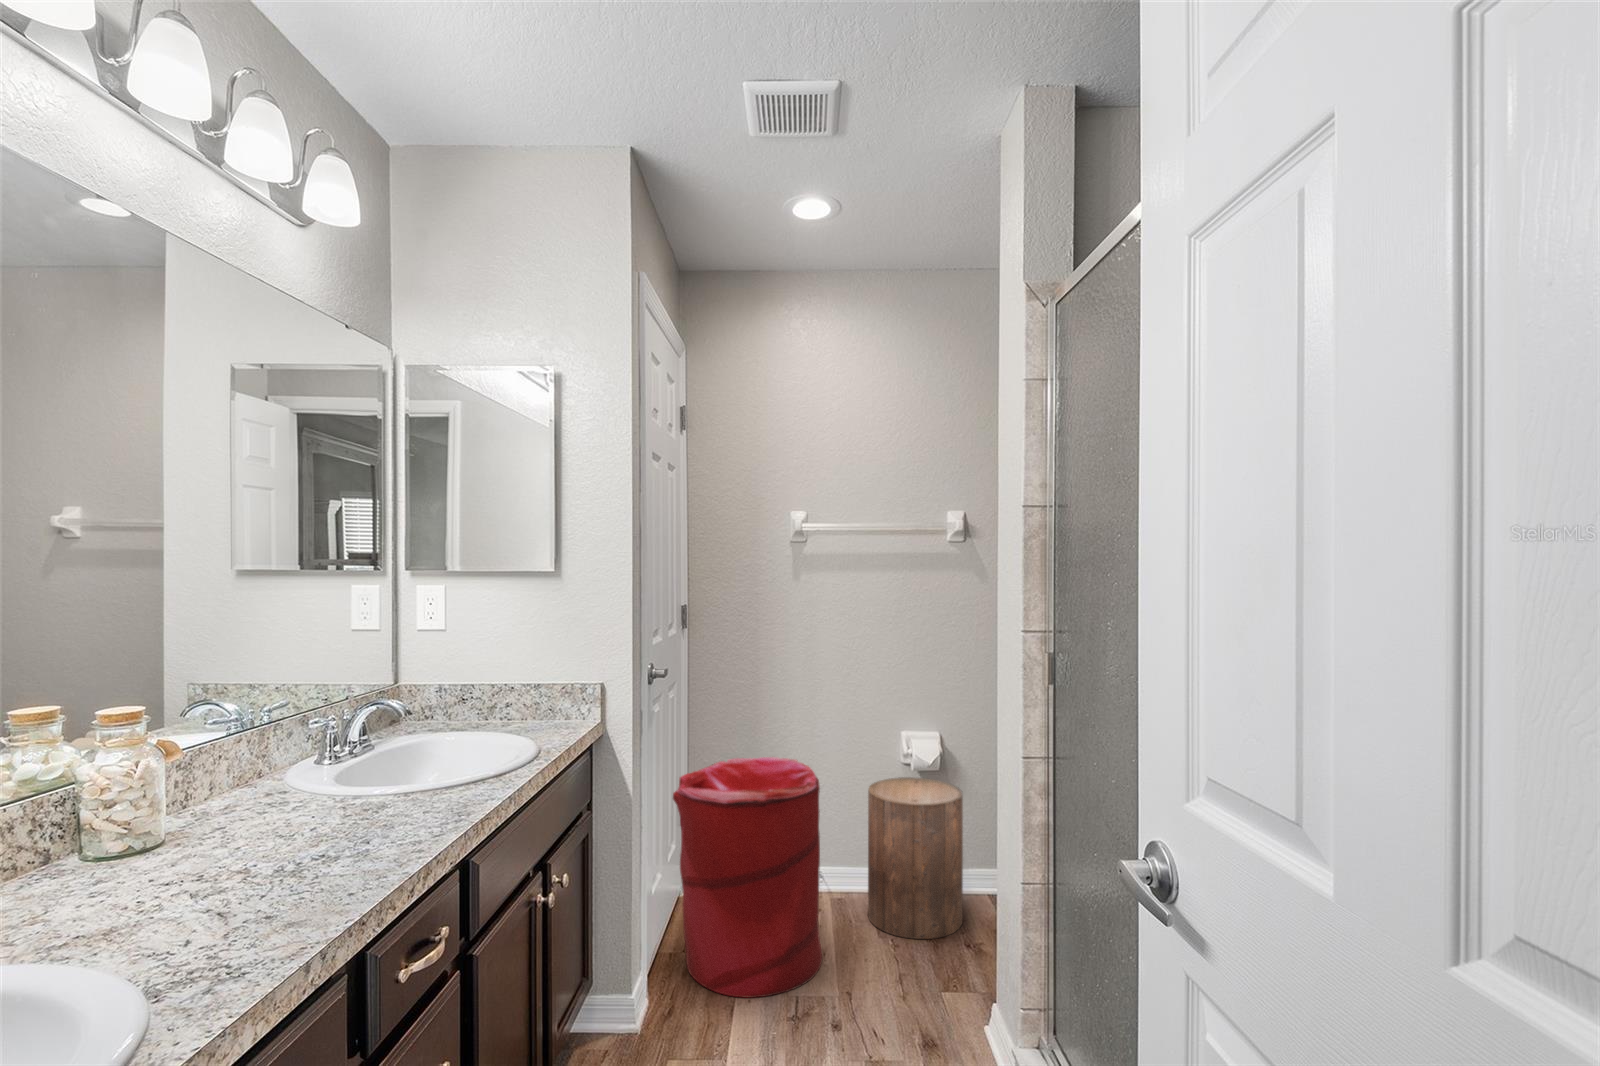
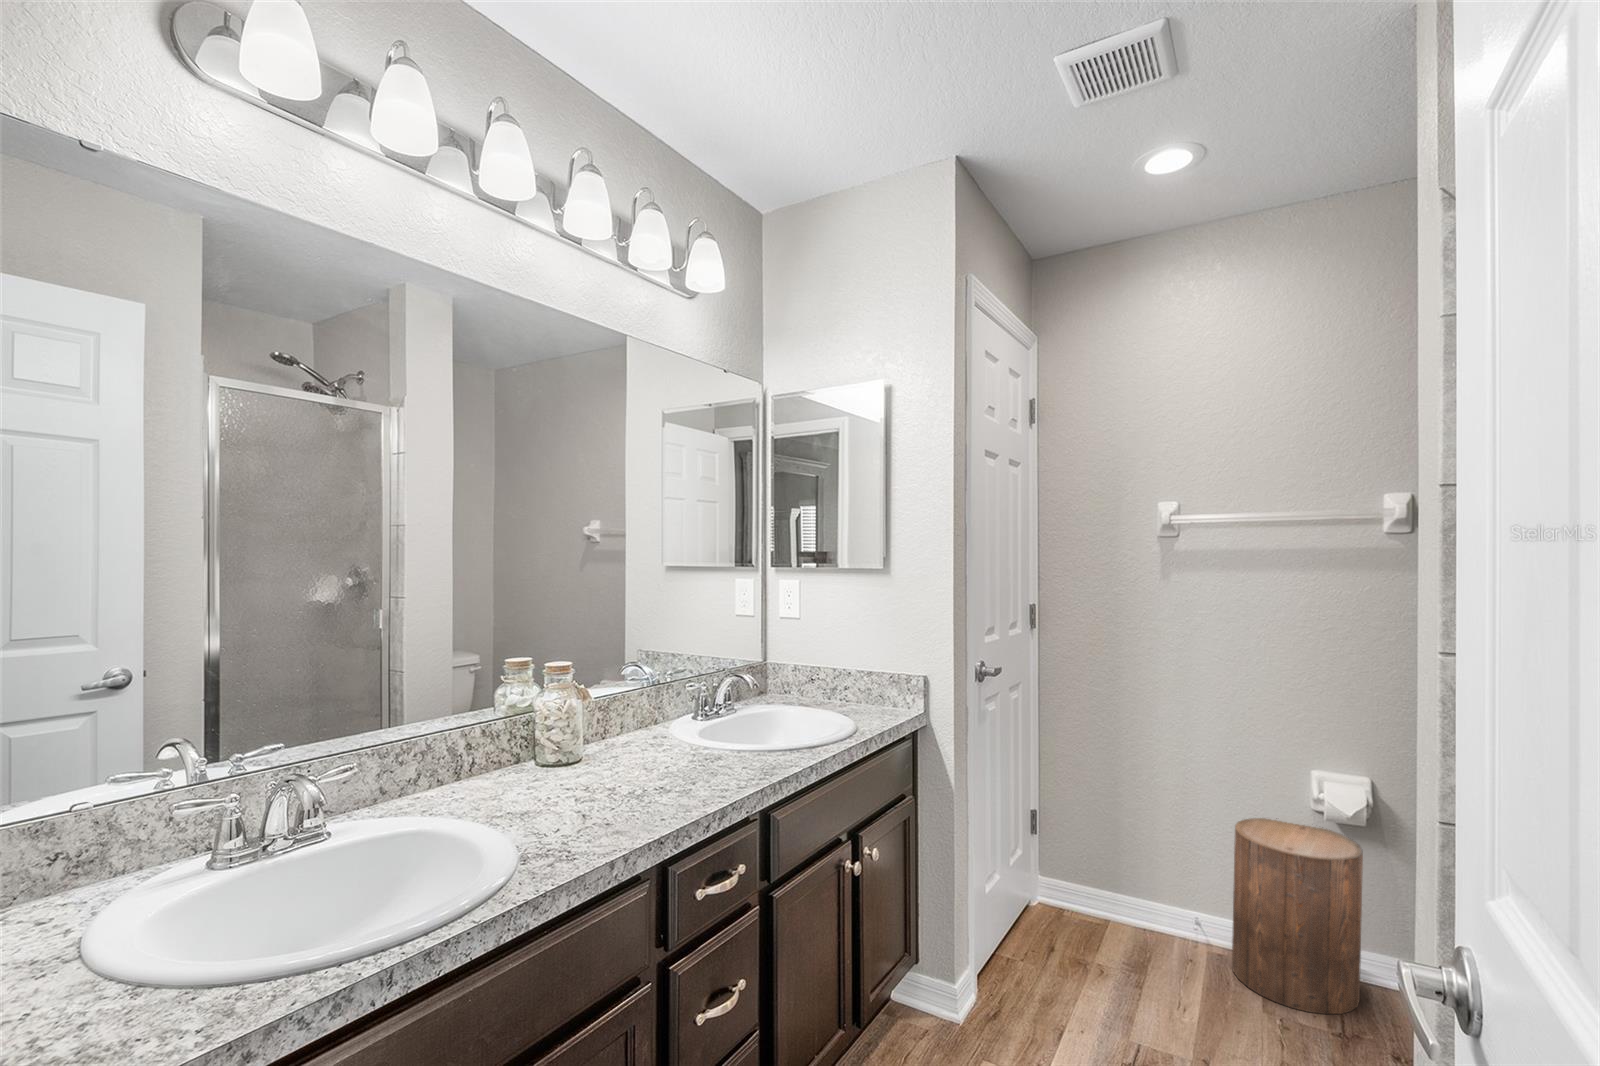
laundry hamper: present [673,757,822,998] -> none [1004,766,1164,1015]

